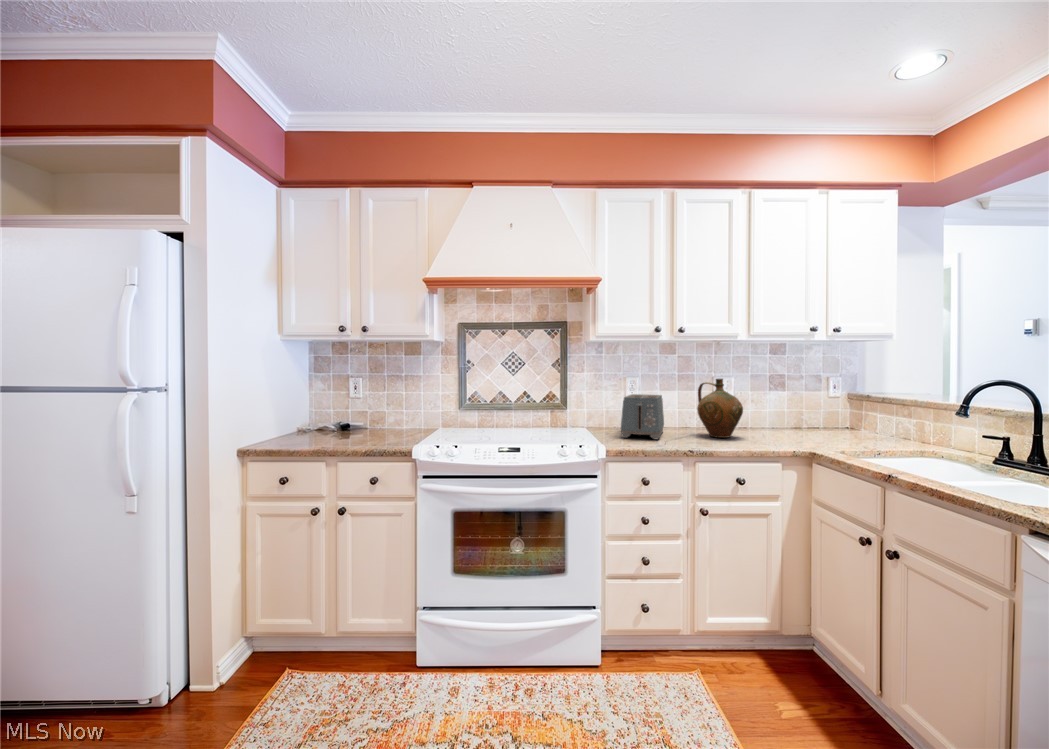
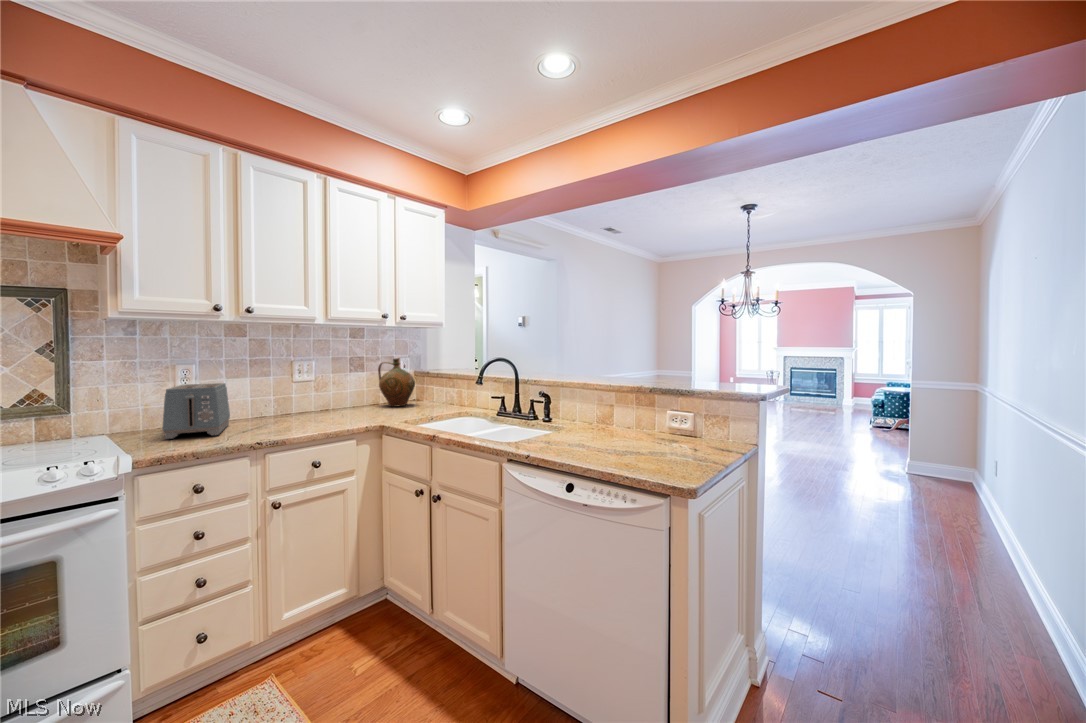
ceramic jug: present [697,379,743,438] -> present [378,358,415,407]

